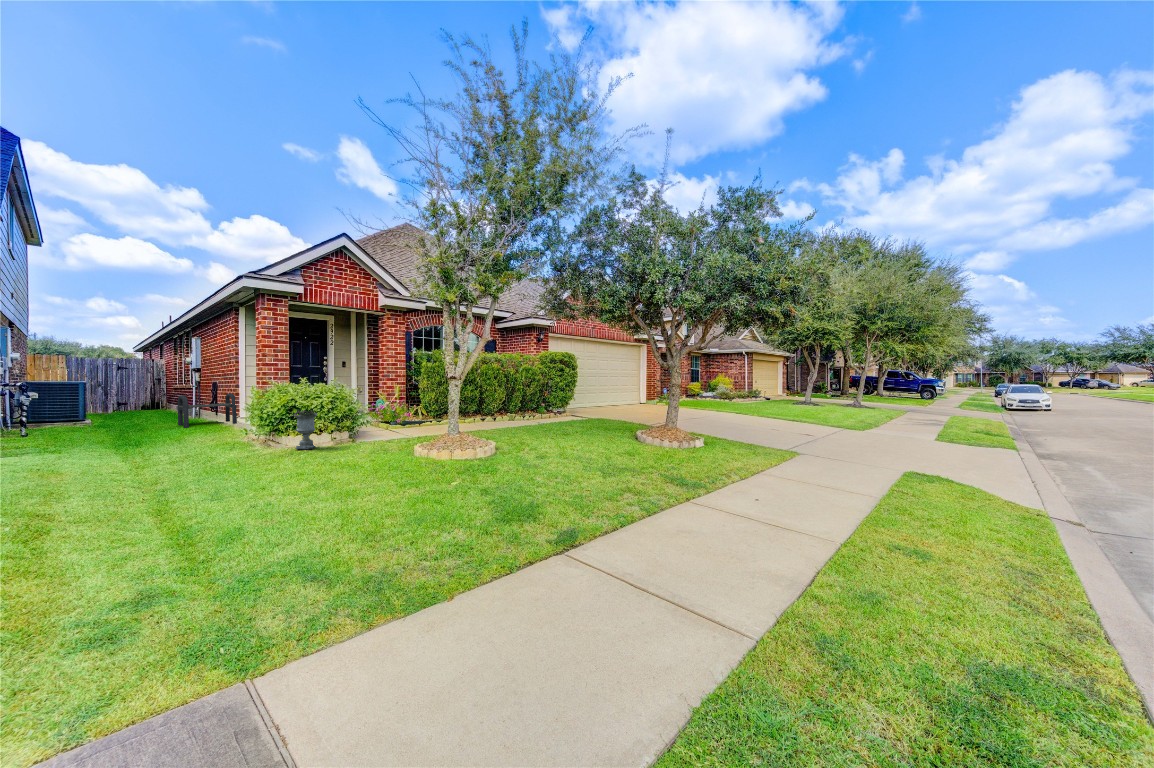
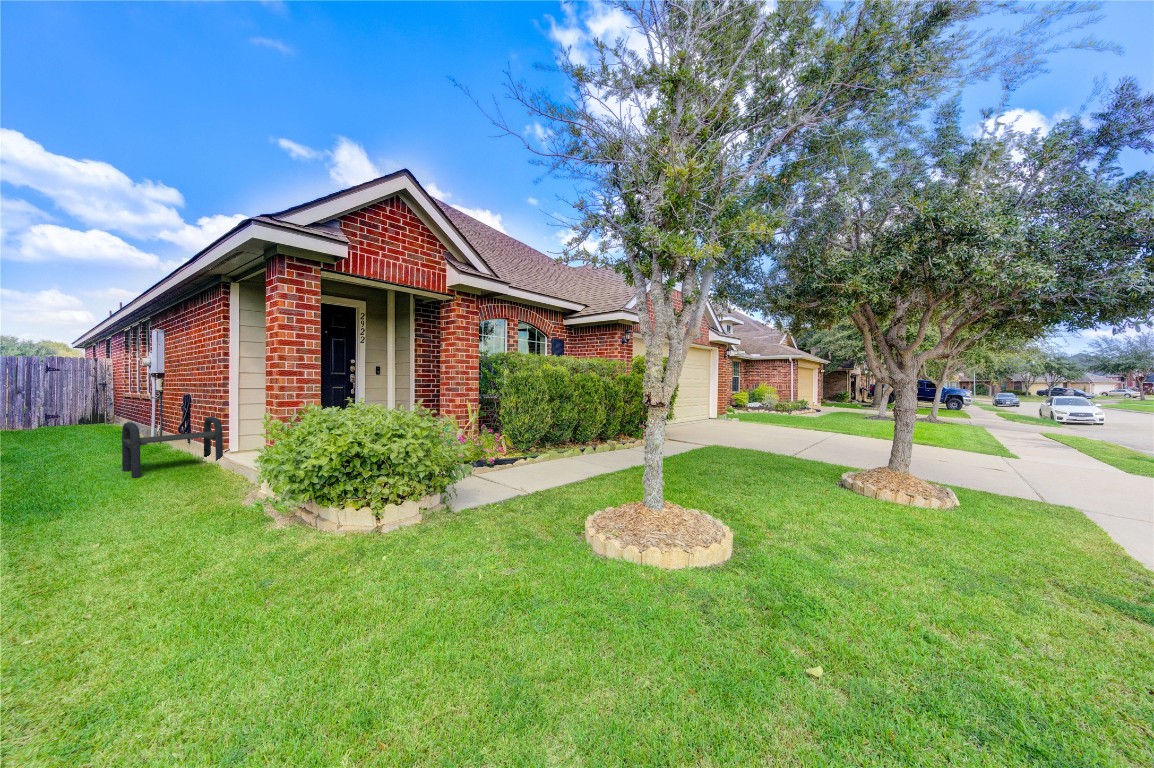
planter: present [294,410,317,450] -> none [355,469,400,548]

